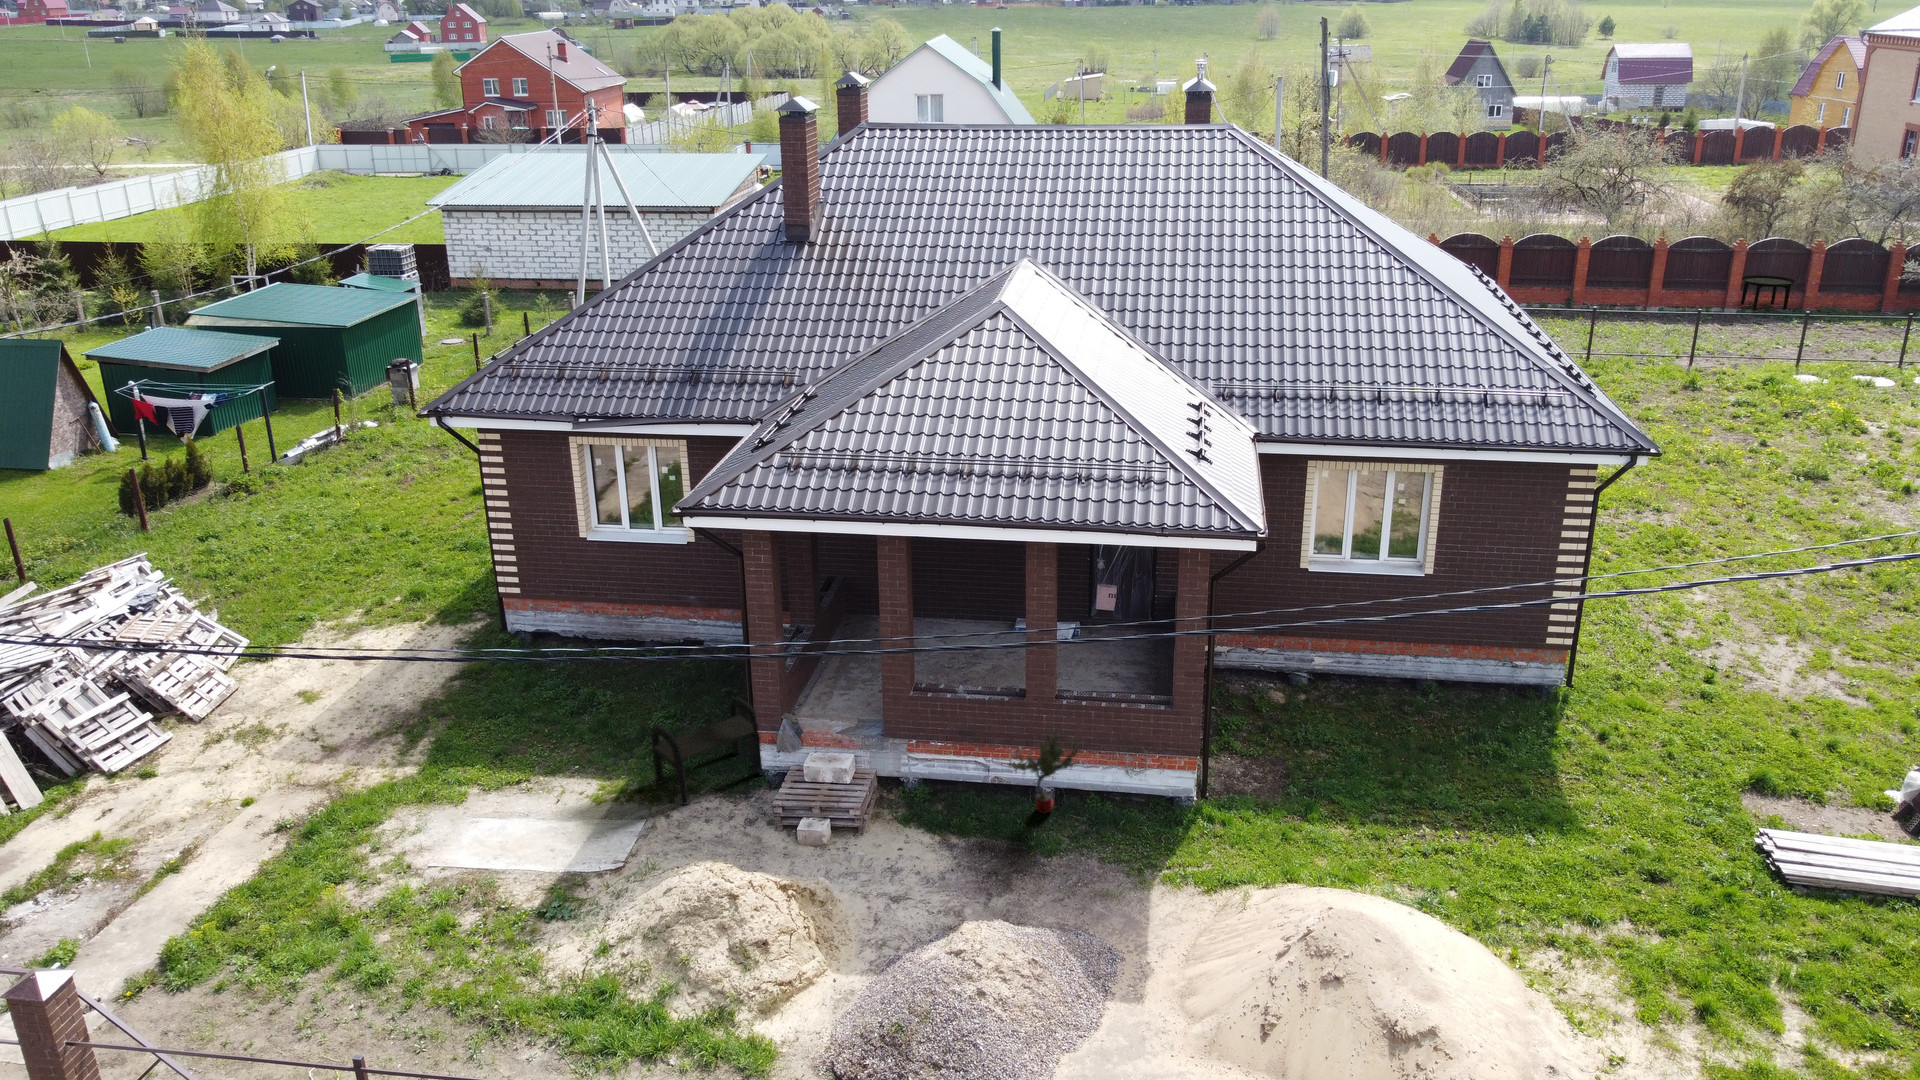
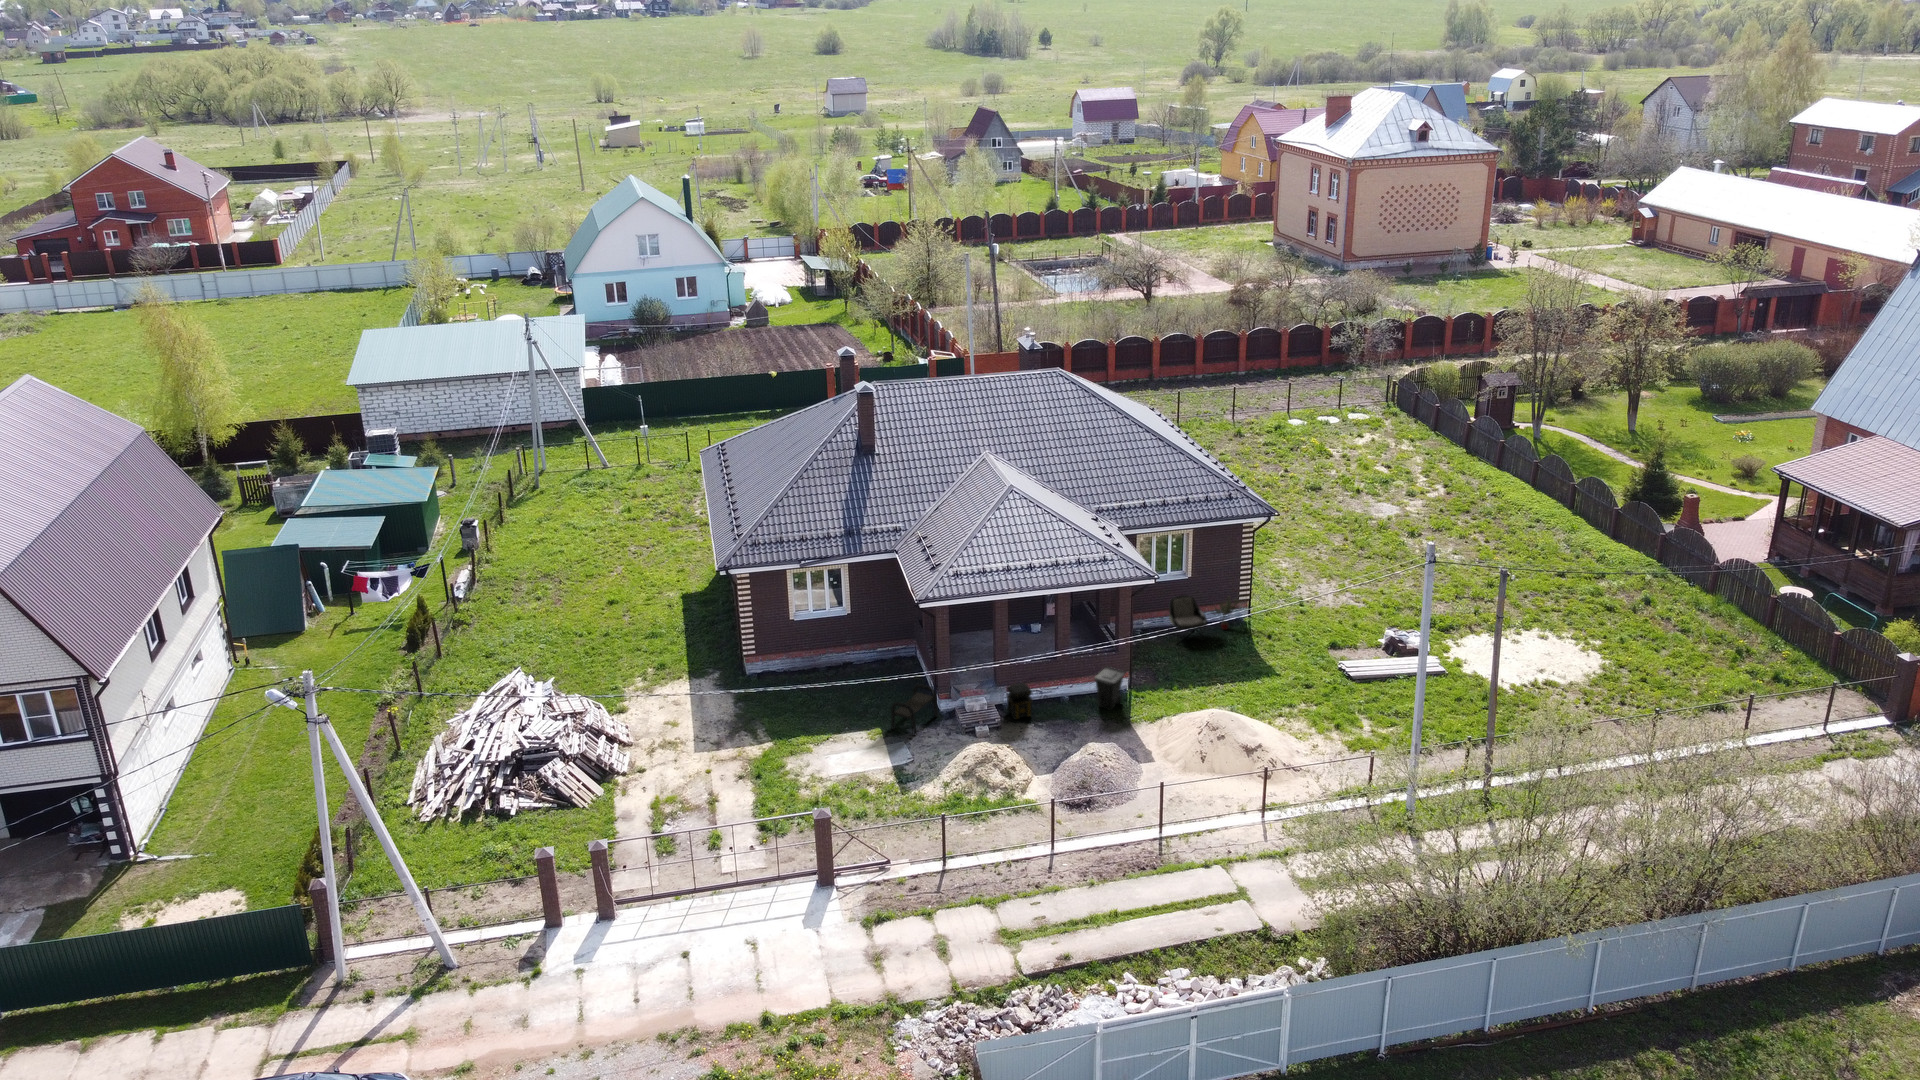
round table: present [1741,275,1796,310] -> none [1247,350,1276,373]
lounge chair: none [1364,613,1450,720] -> present [1167,595,1207,633]
potted tree: present [1008,729,1079,813] -> present [1213,596,1239,630]
trash can: none [1097,733,1179,836] -> present [1094,667,1126,710]
toolbox: none [900,735,951,814] -> present [1007,683,1033,719]

